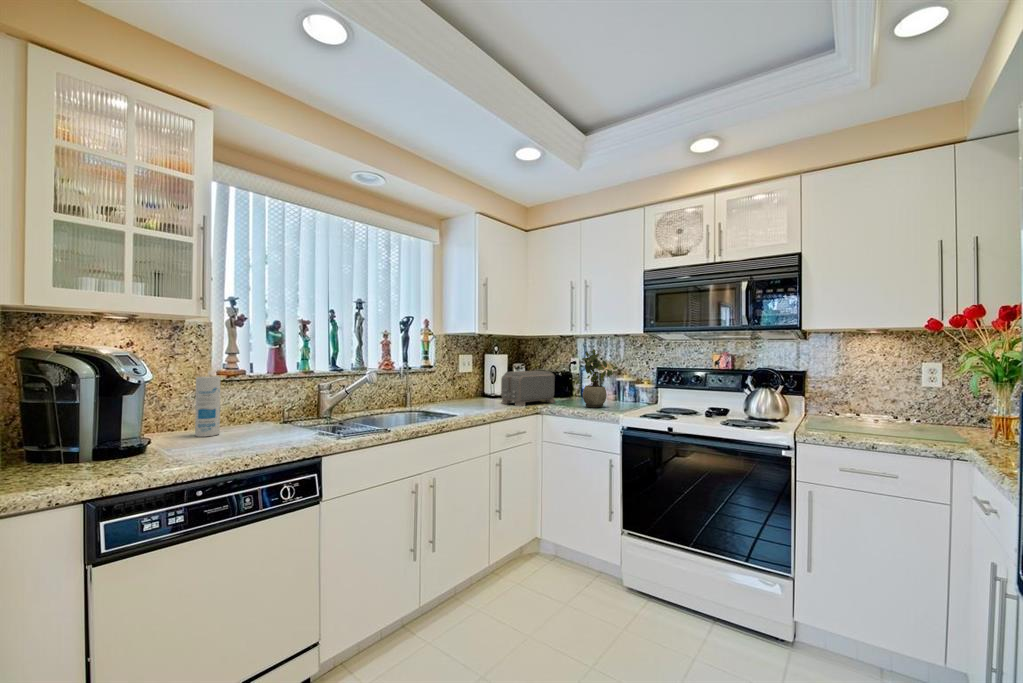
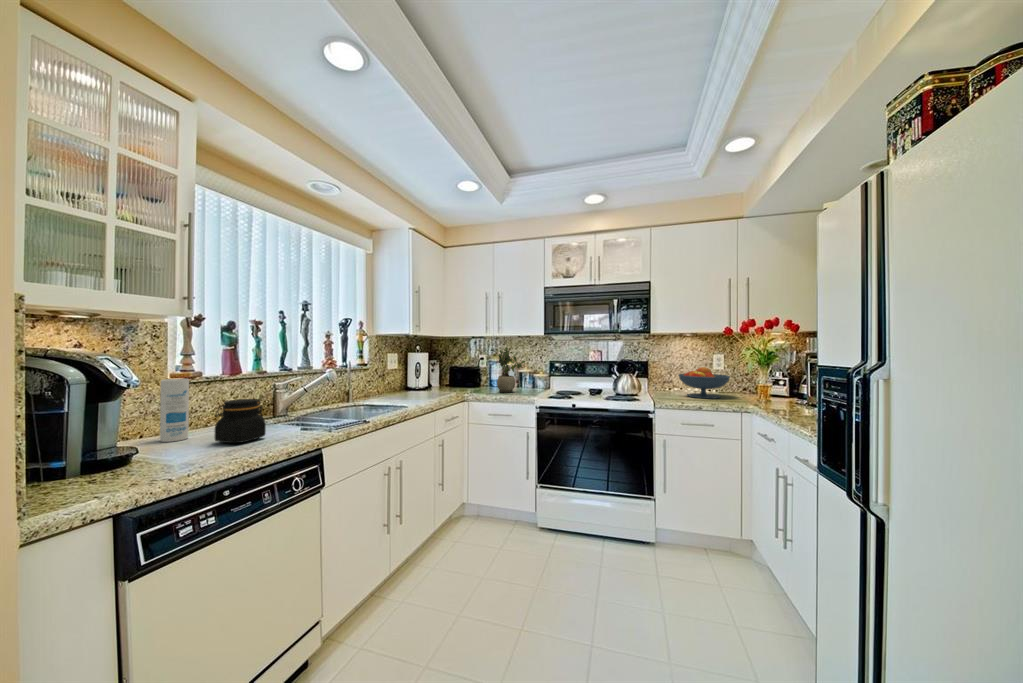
toaster: present [501,371,555,406] -> none [428,365,472,395]
fruit bowl: none [853,383,954,436] -> present [679,367,730,399]
jar: none [224,399,276,443] -> present [215,399,266,443]

